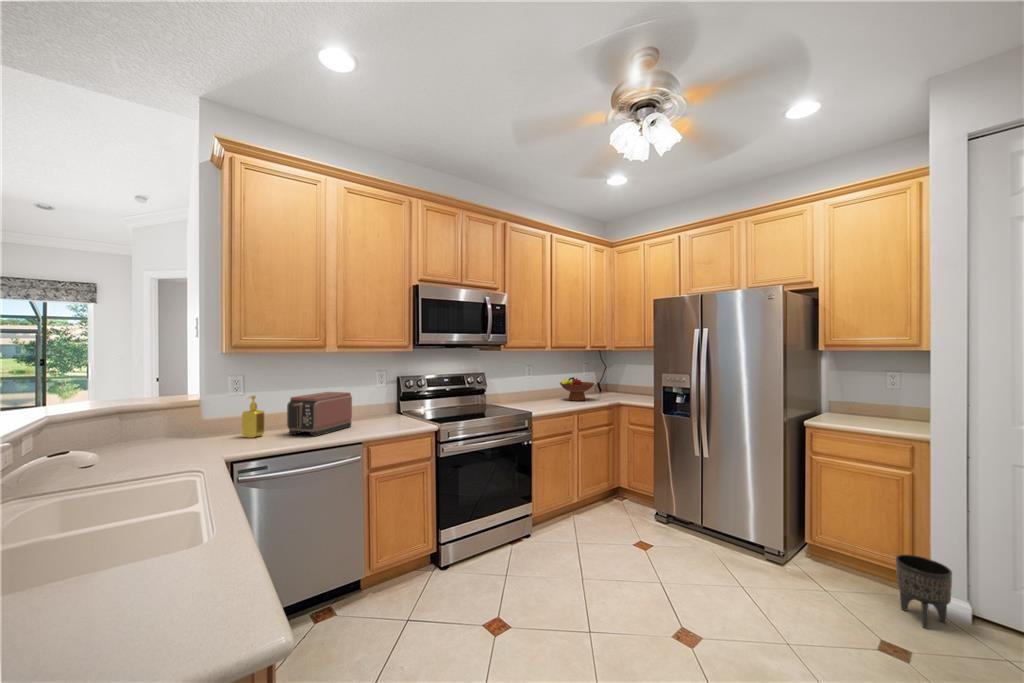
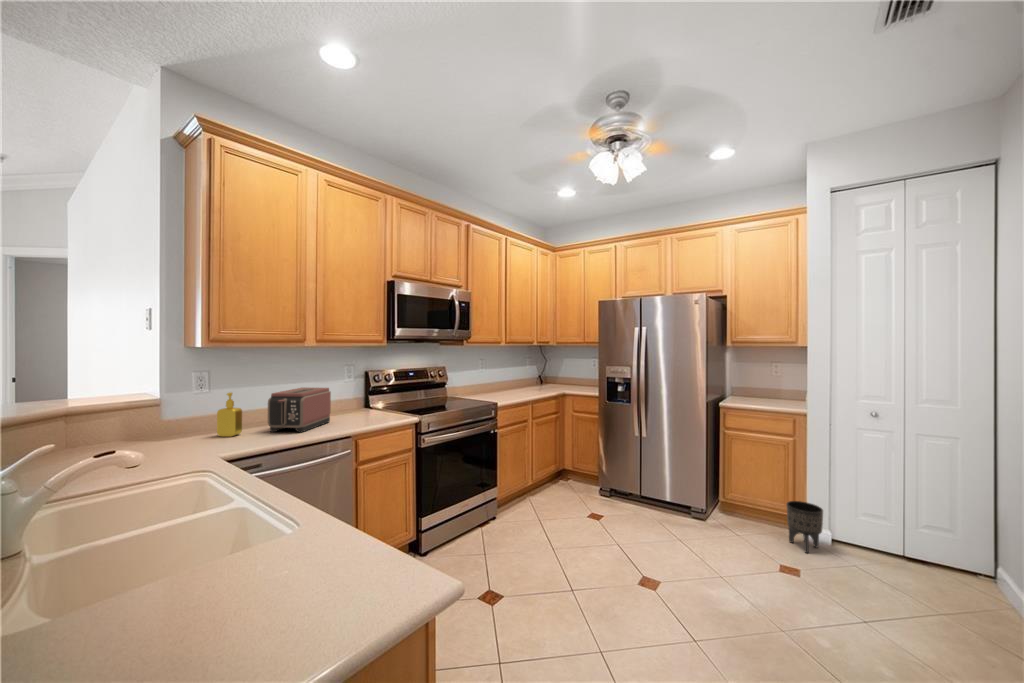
fruit bowl: present [560,377,595,401] -> none [510,371,543,392]

